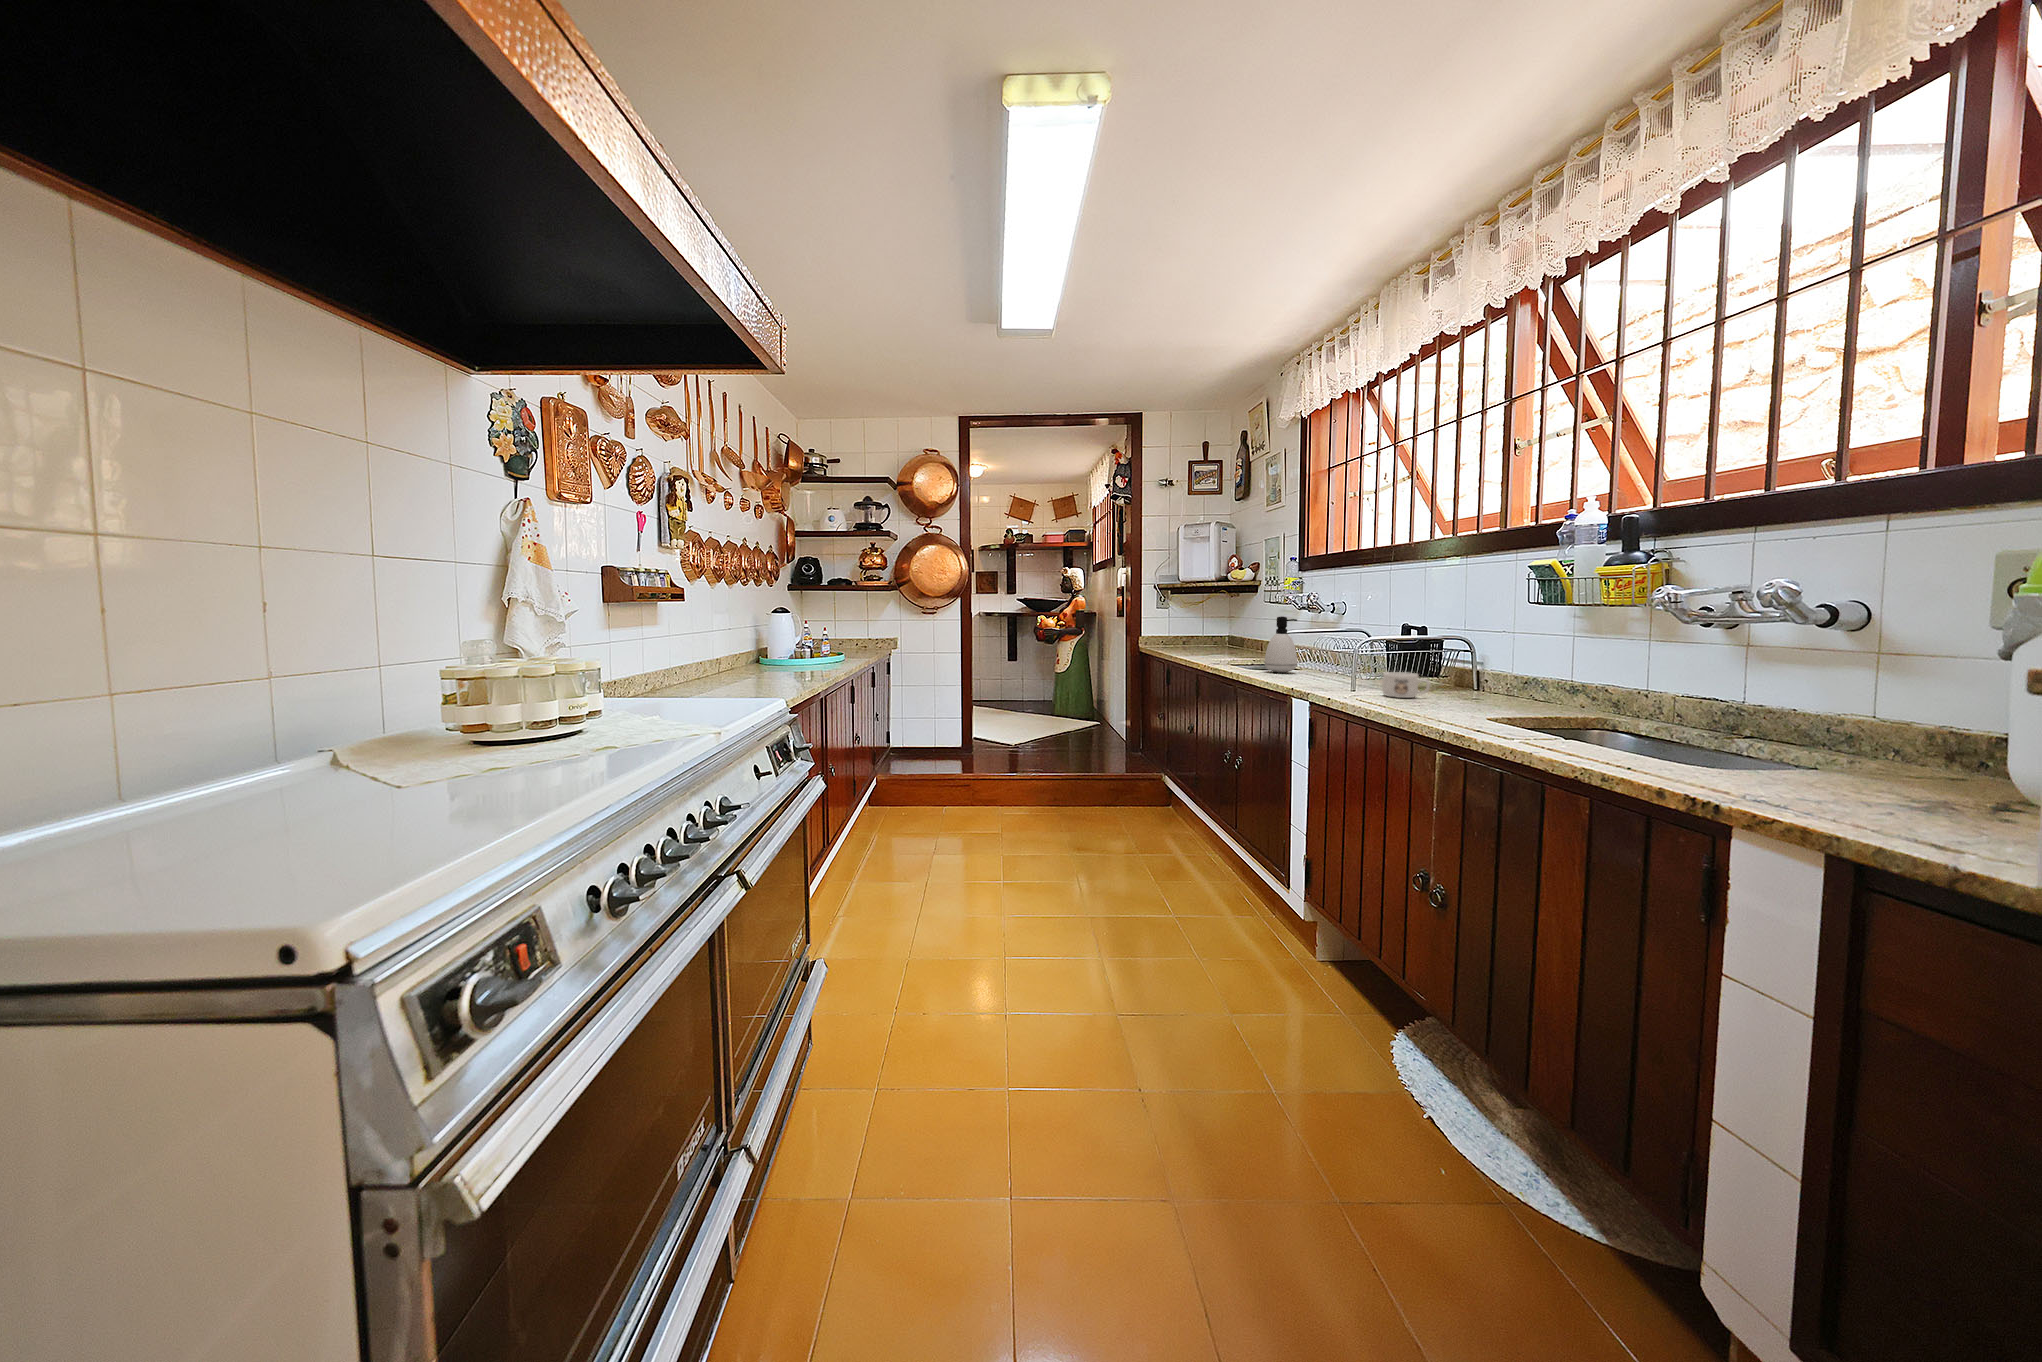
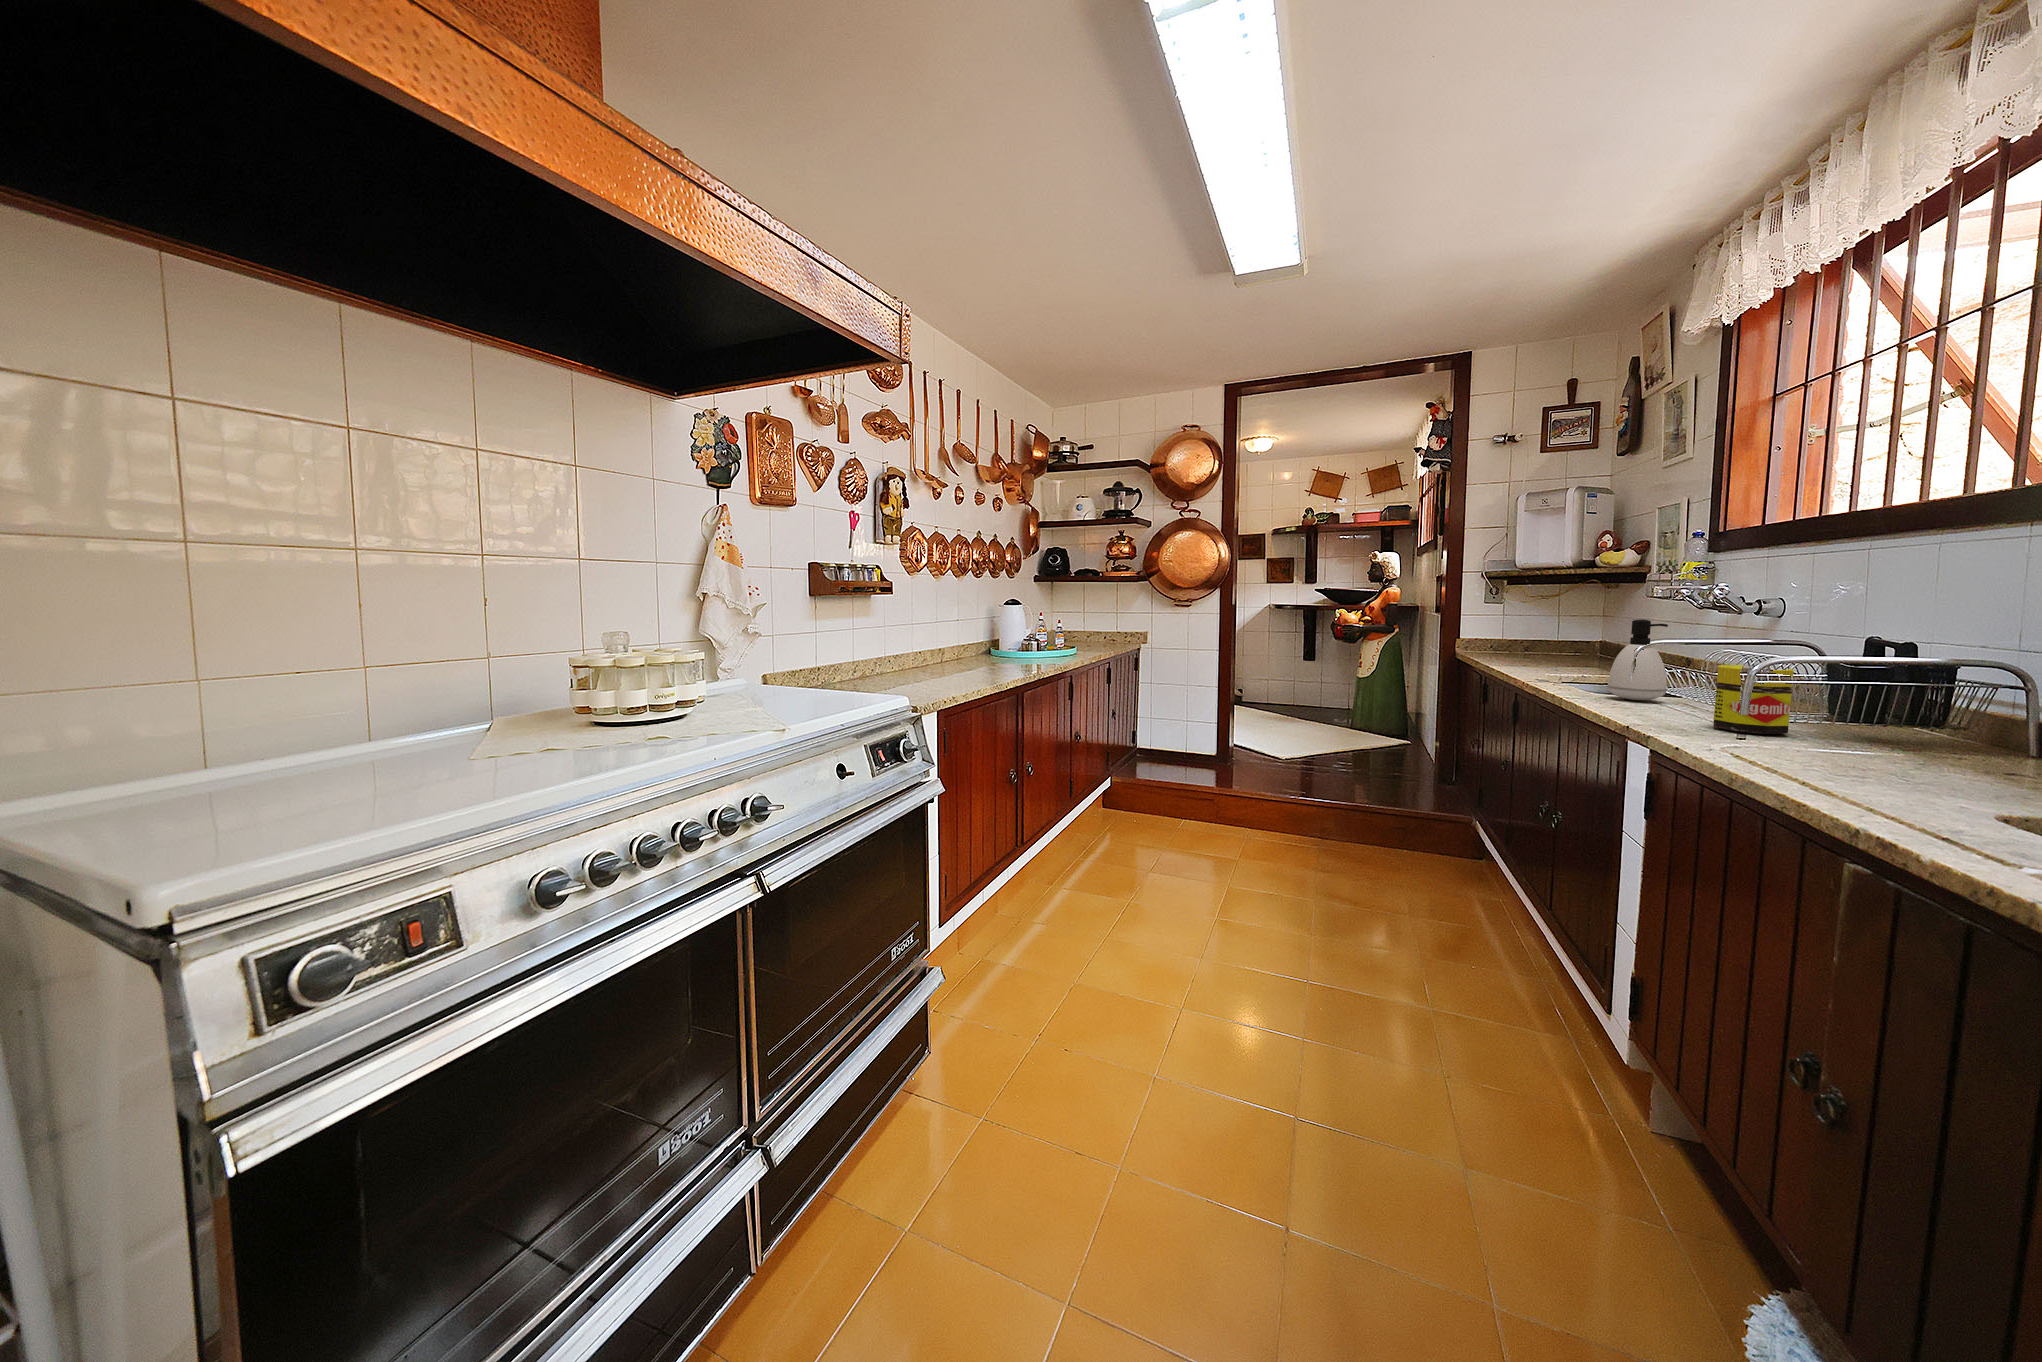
jar: none [1335,644,1375,688] -> present [1713,665,1794,734]
mug: present [1382,672,1430,698] -> none [1790,714,1896,758]

